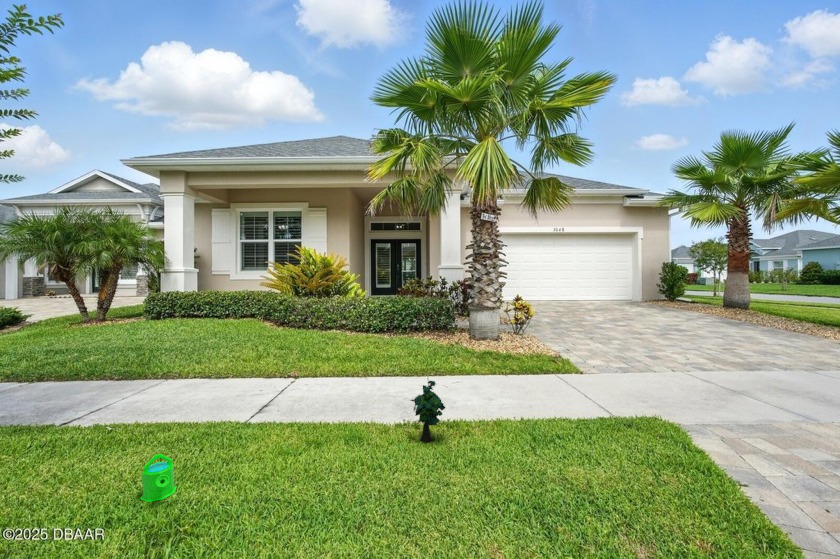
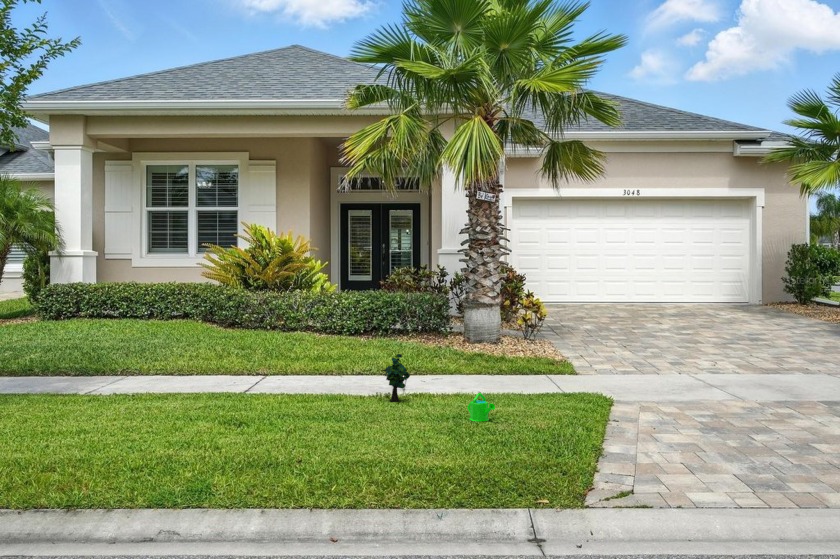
watering can: present [140,454,177,502] -> present [467,393,495,422]

